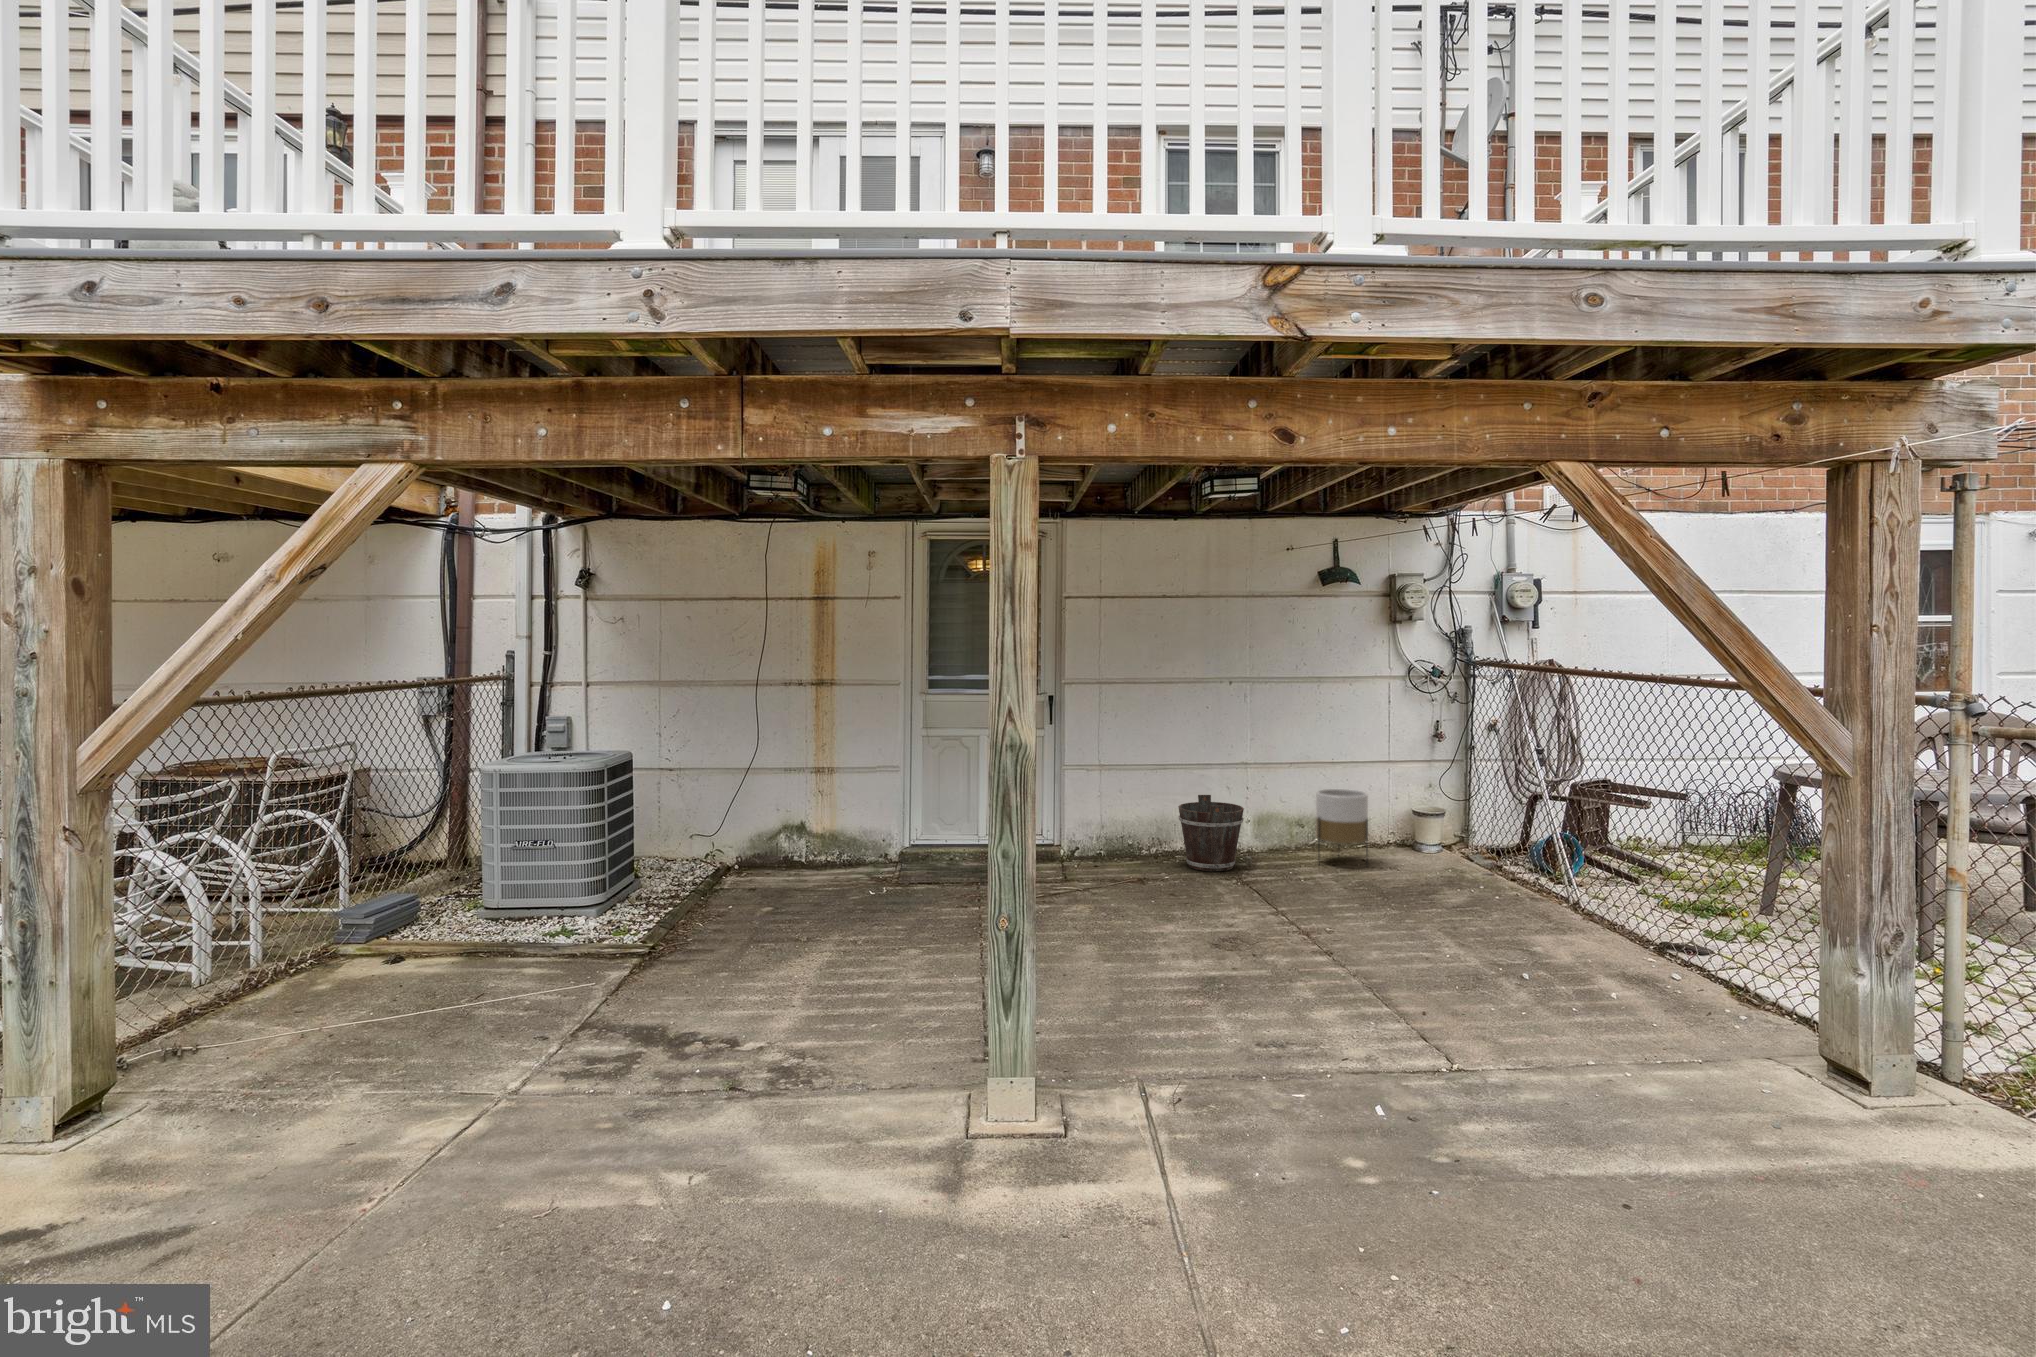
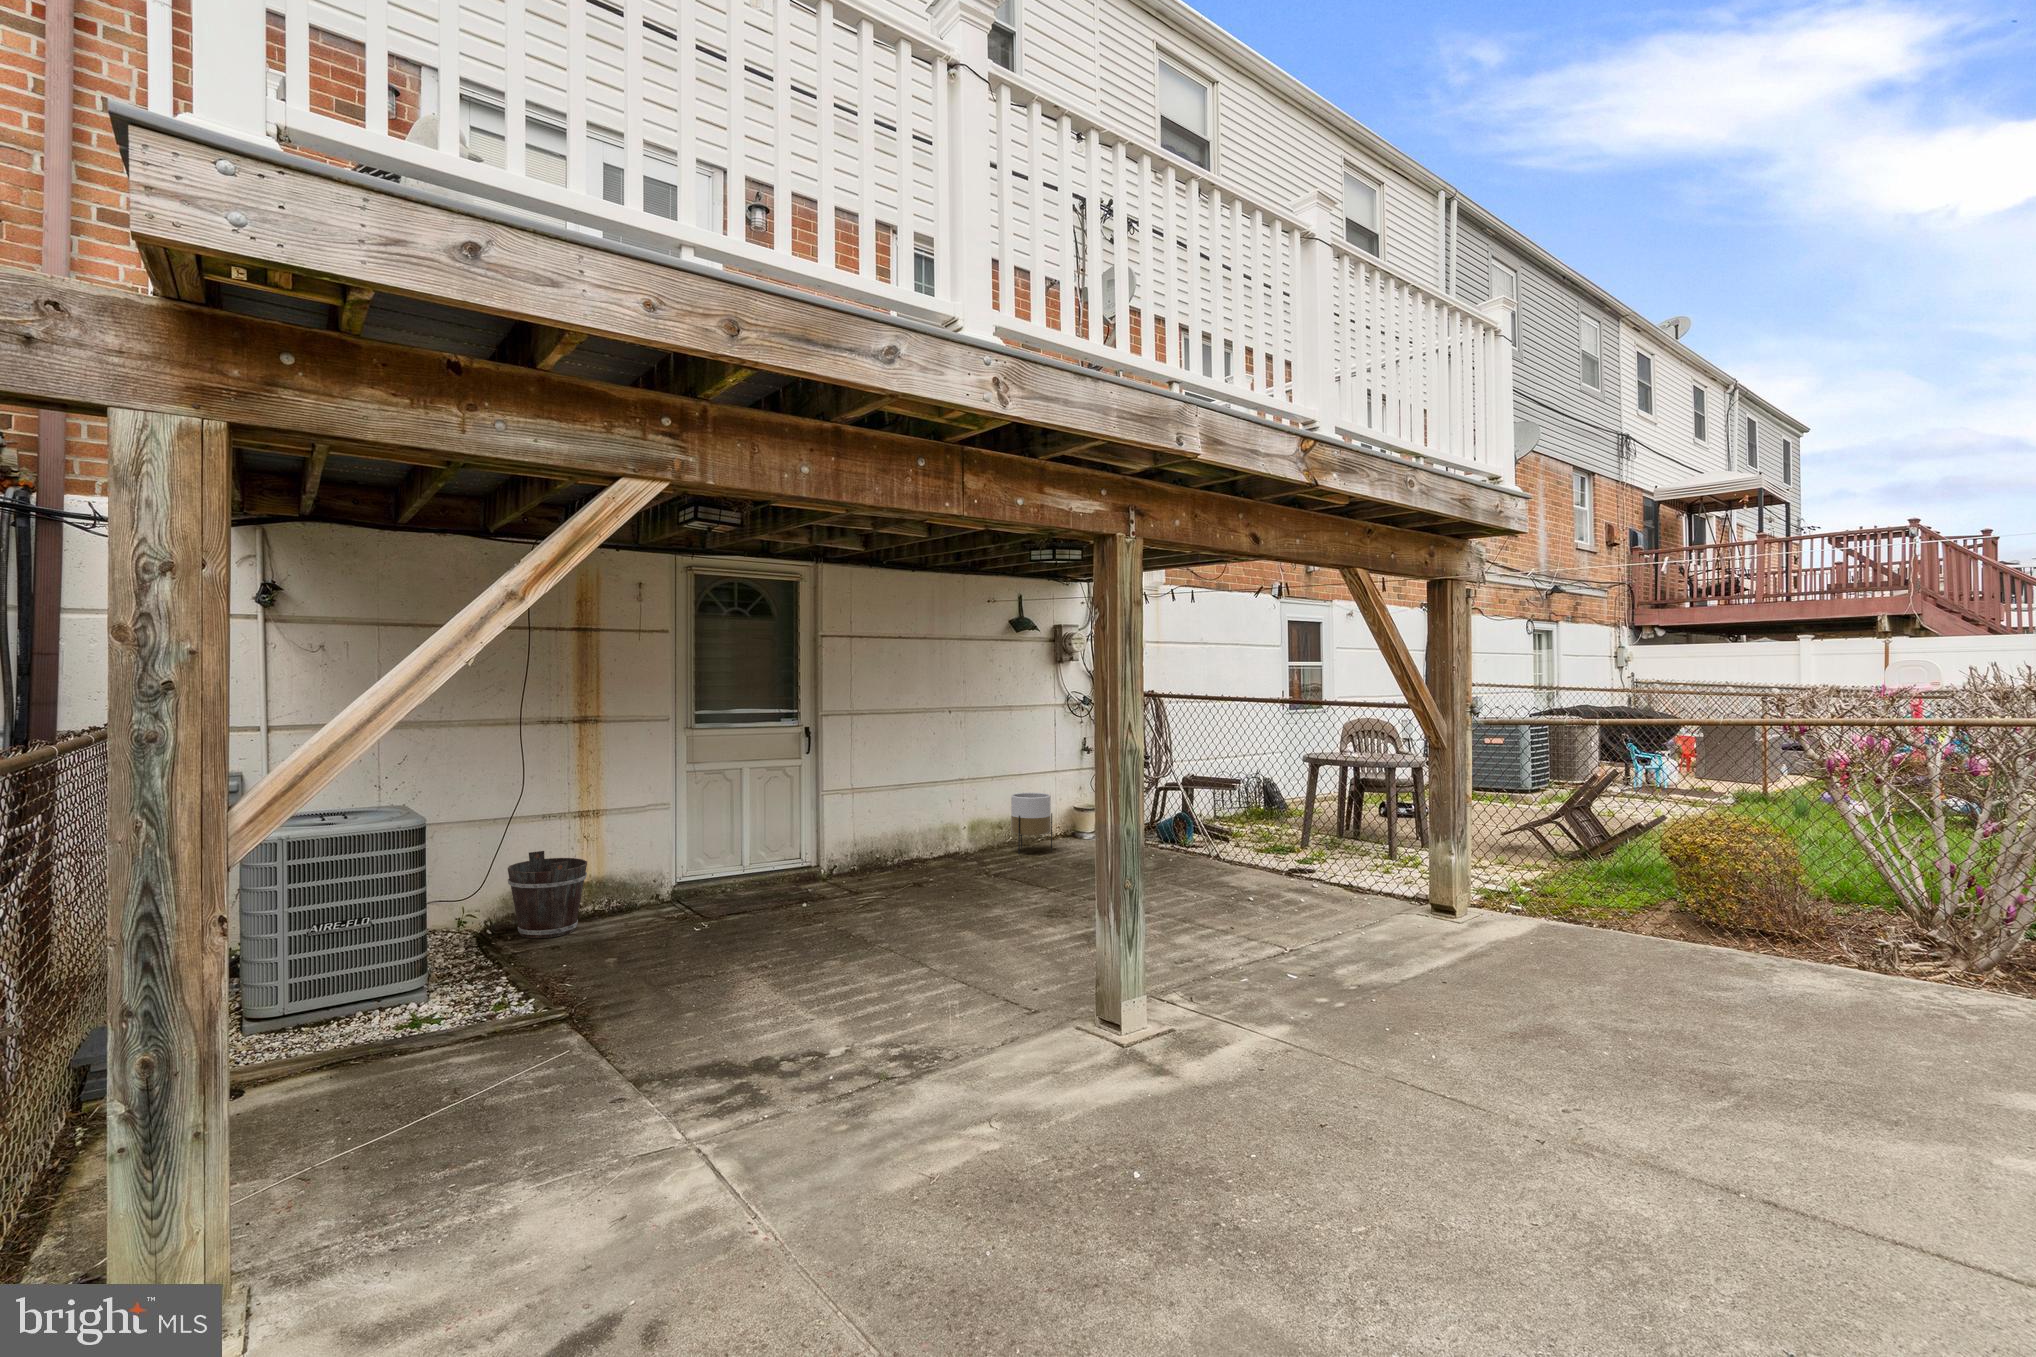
bucket: present [1178,795,1244,871] -> present [508,851,587,938]

